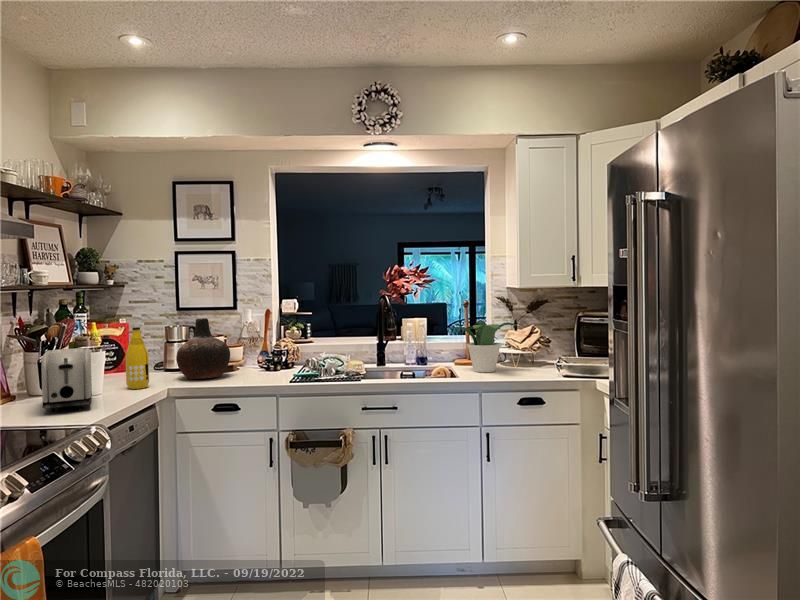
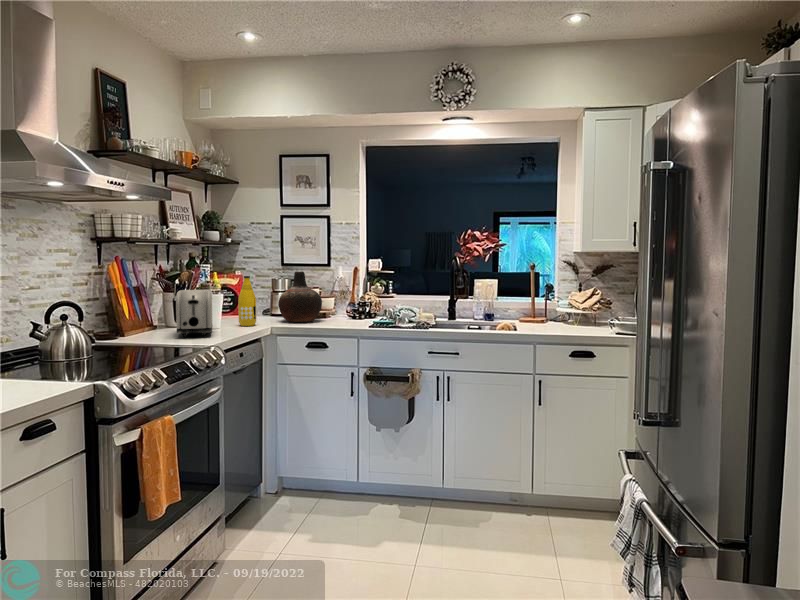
potted plant: present [454,322,517,372] -> none [517,282,577,328]

